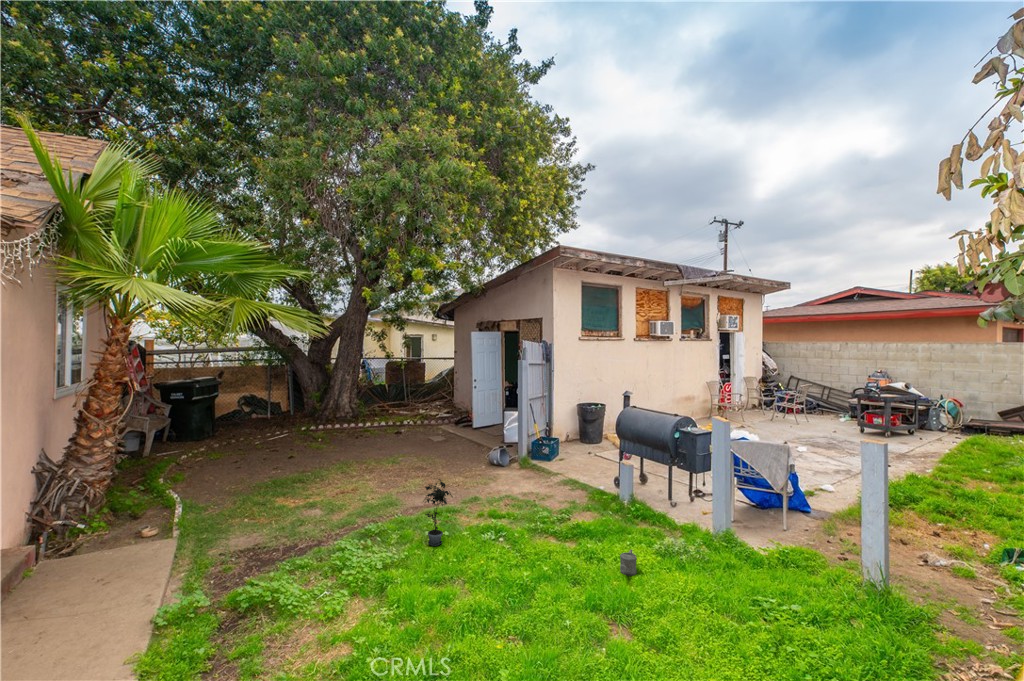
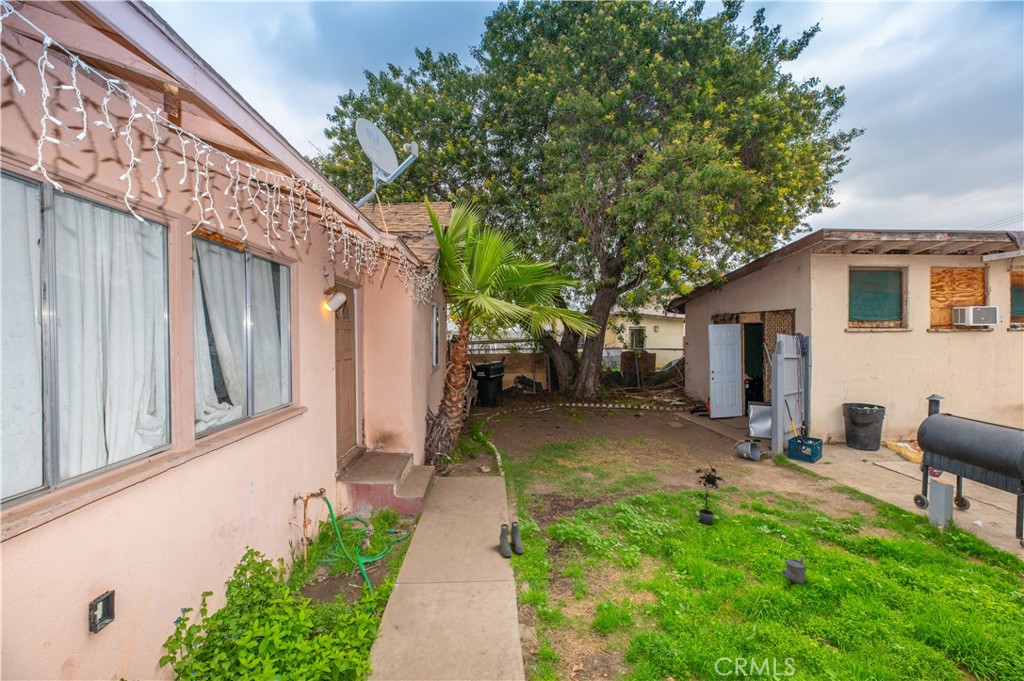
watering can: present [620,550,637,576] -> present [782,558,806,584]
boots: none [124,603,167,662] -> present [499,522,524,557]

